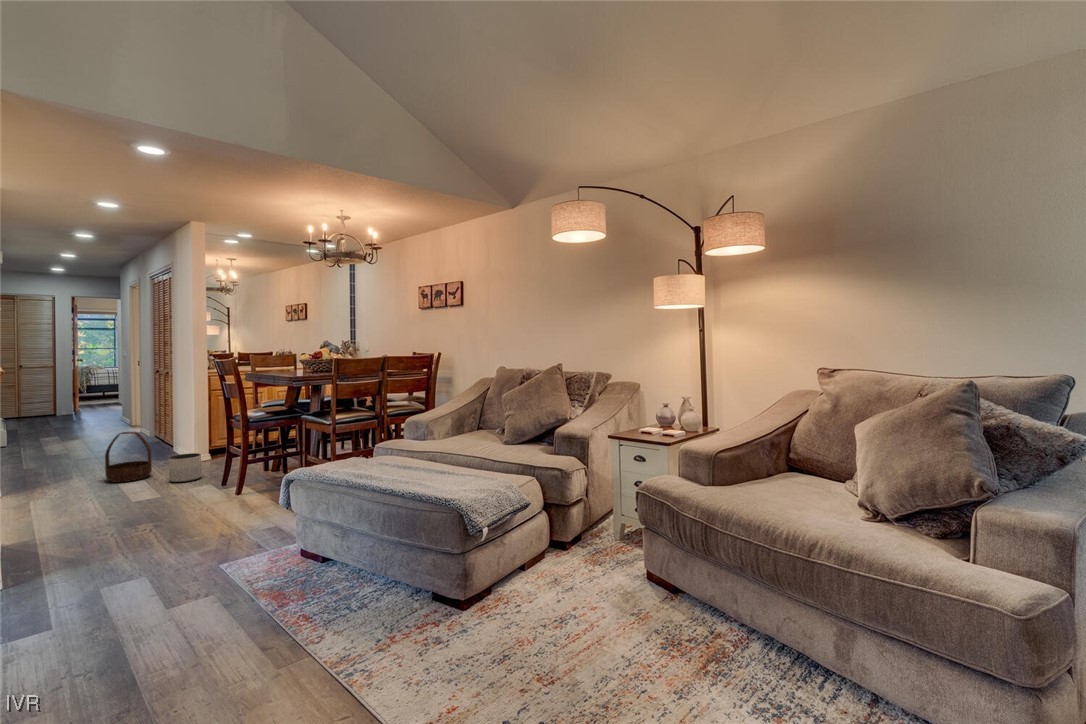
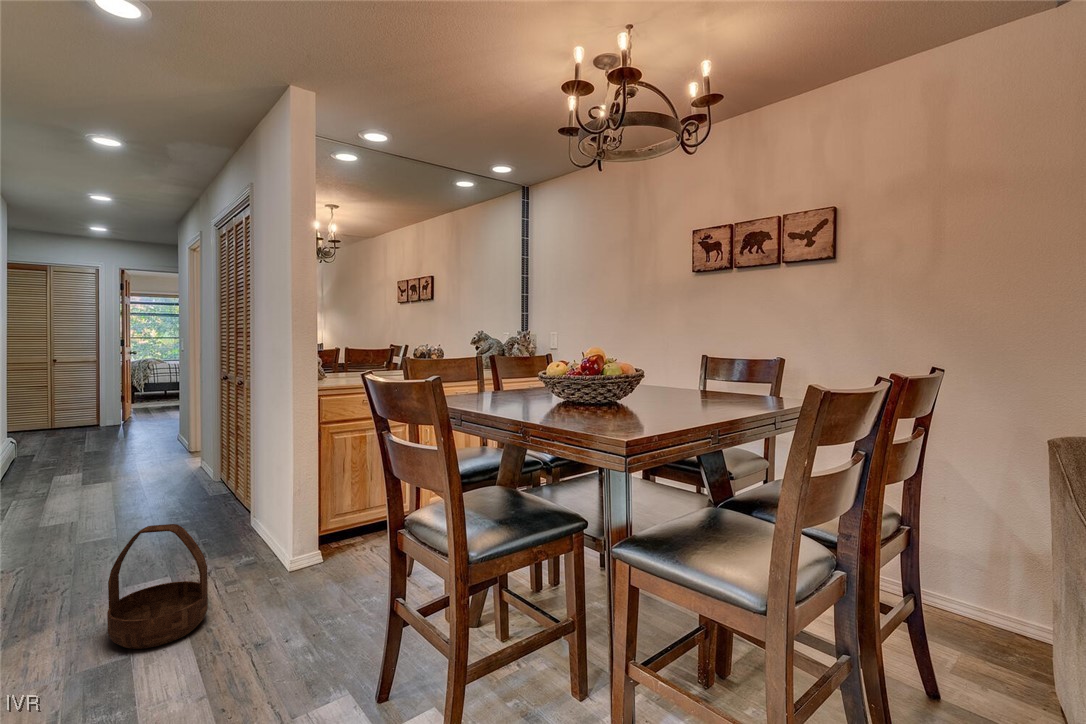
planter: present [169,453,202,482] -> none [245,578,314,662]

